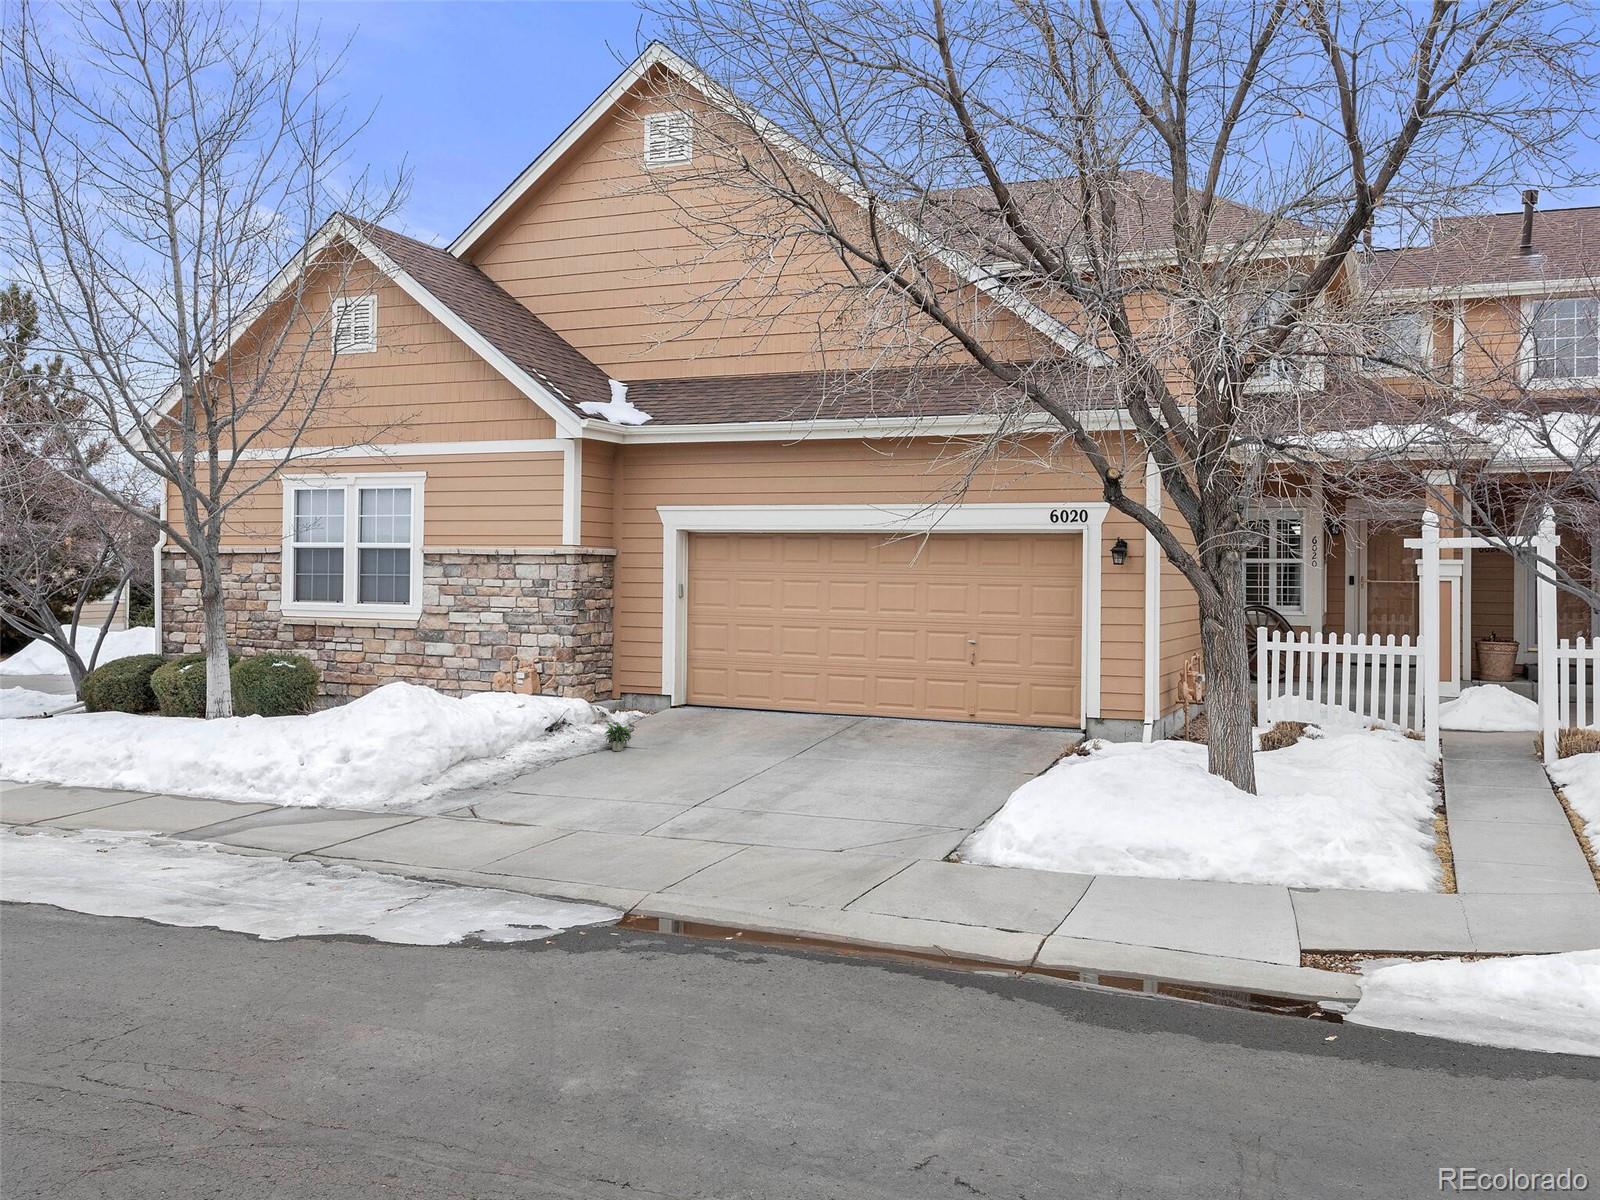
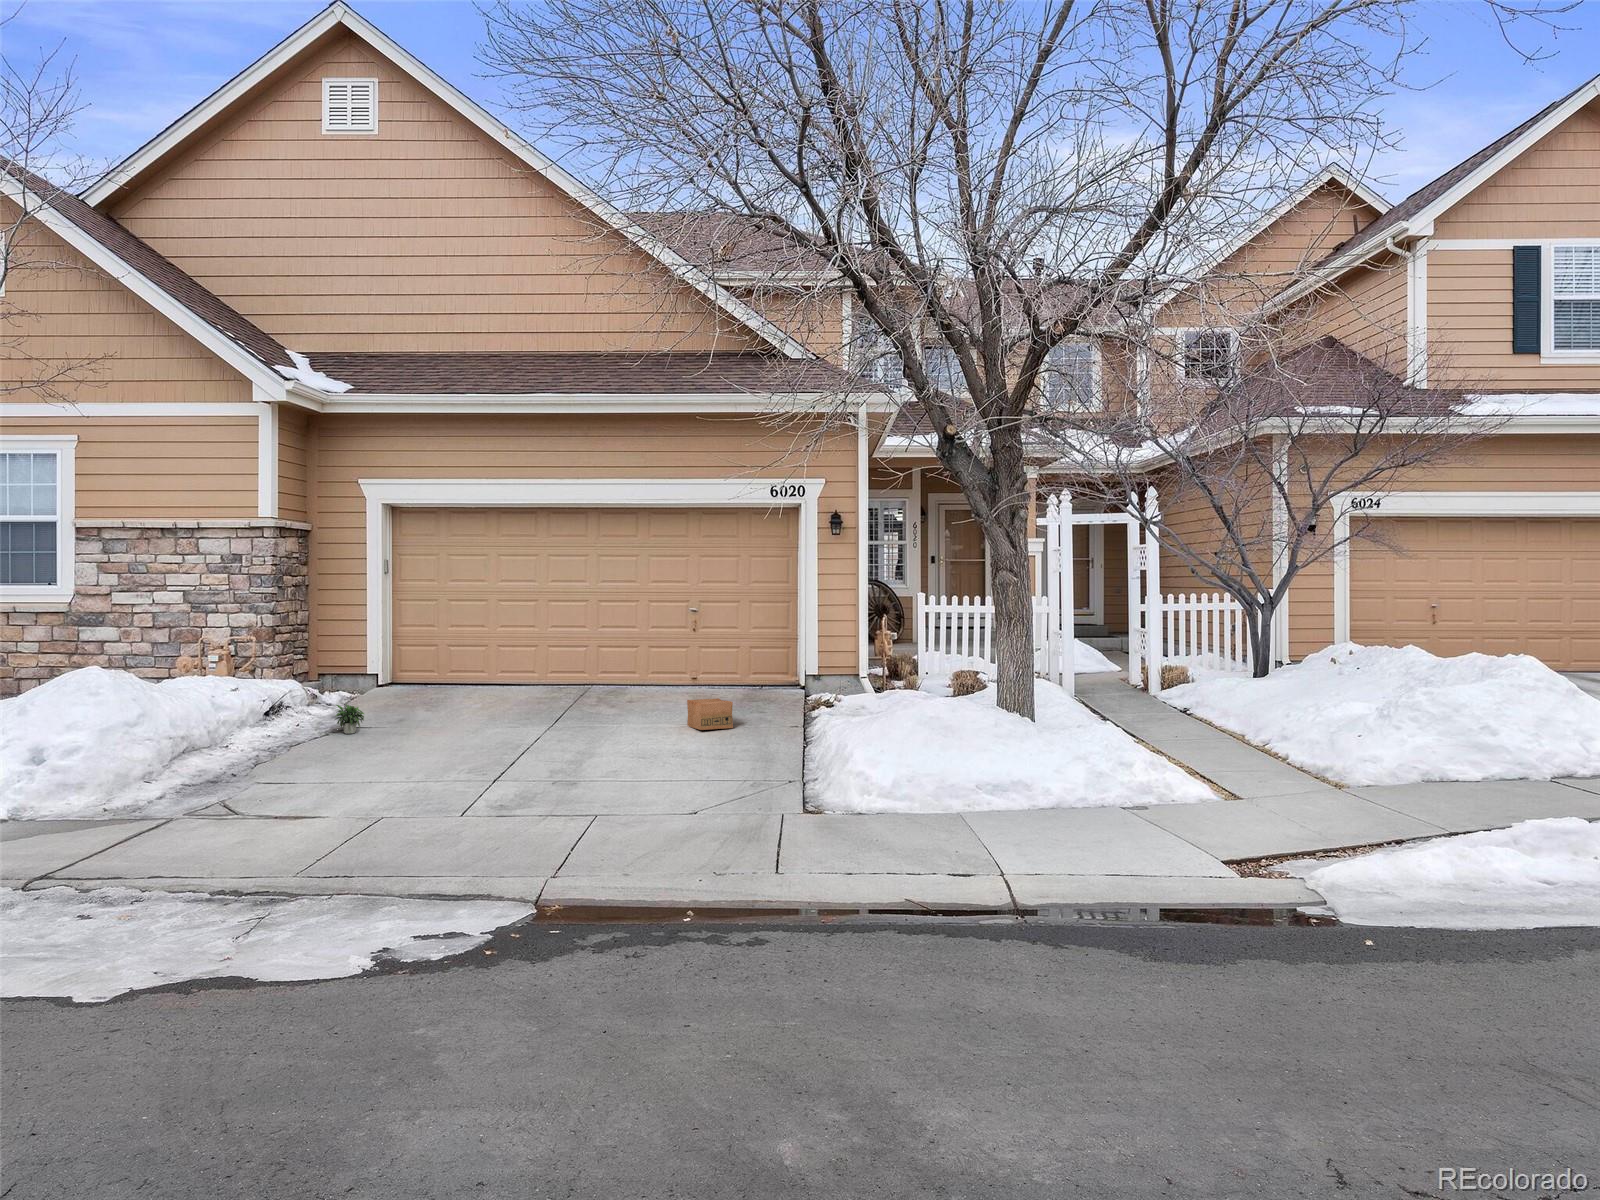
cardboard box: none [935,735,980,768] -> present [687,698,733,730]

